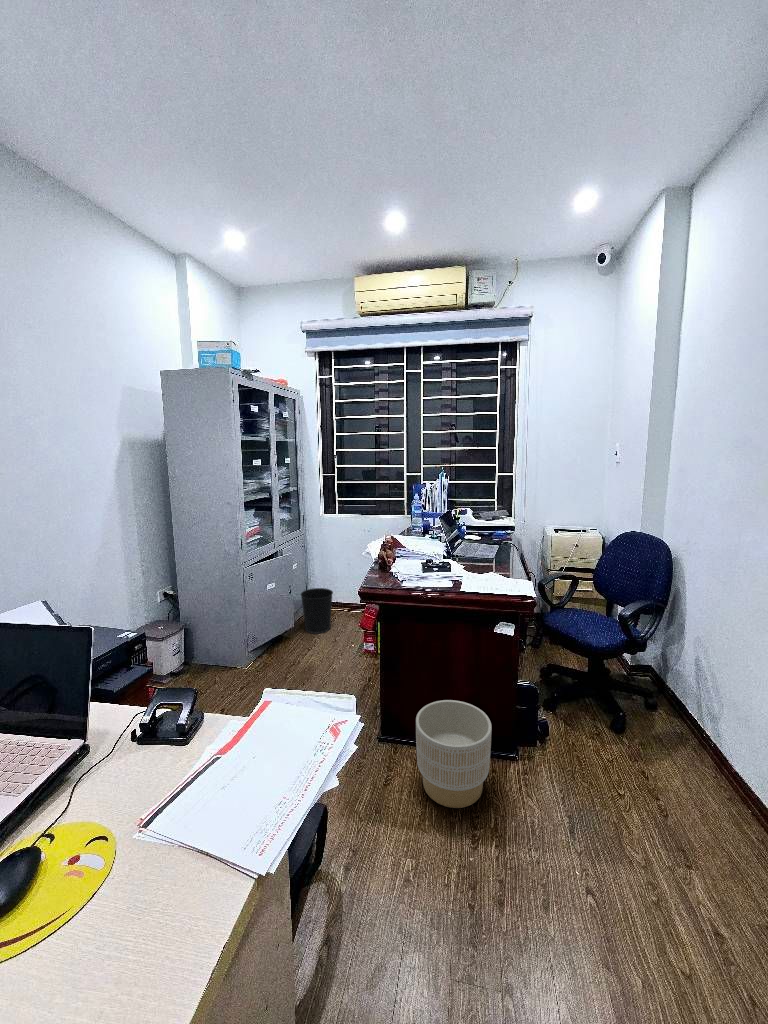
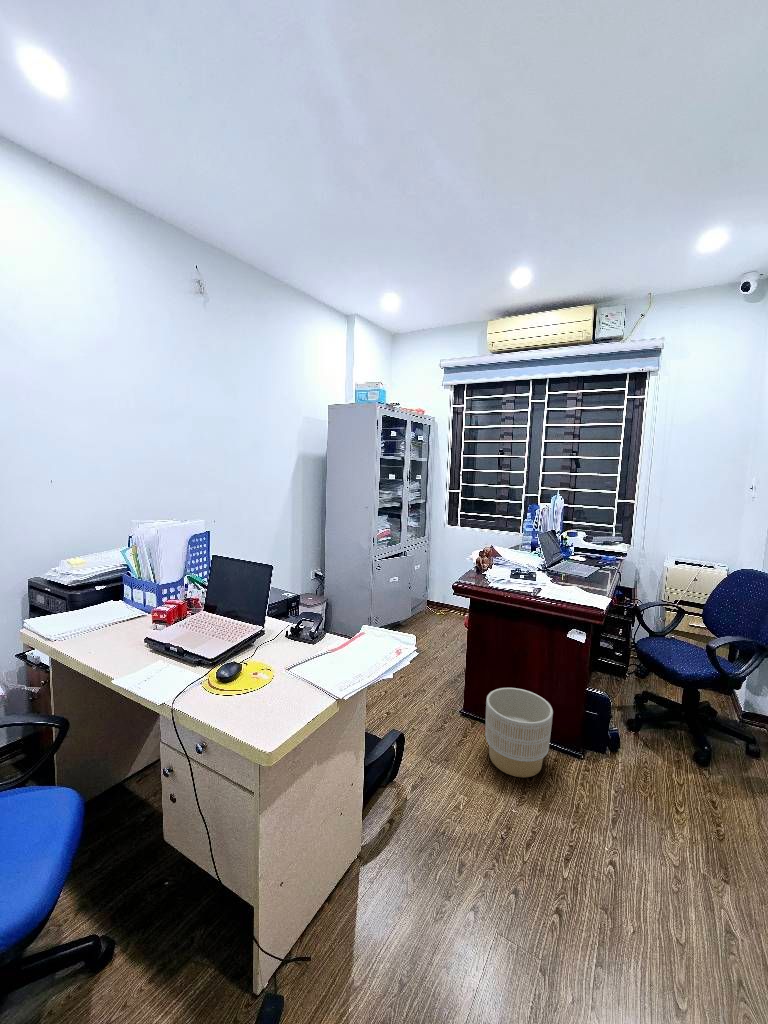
wastebasket: present [301,588,333,634] -> none [420,588,448,627]

